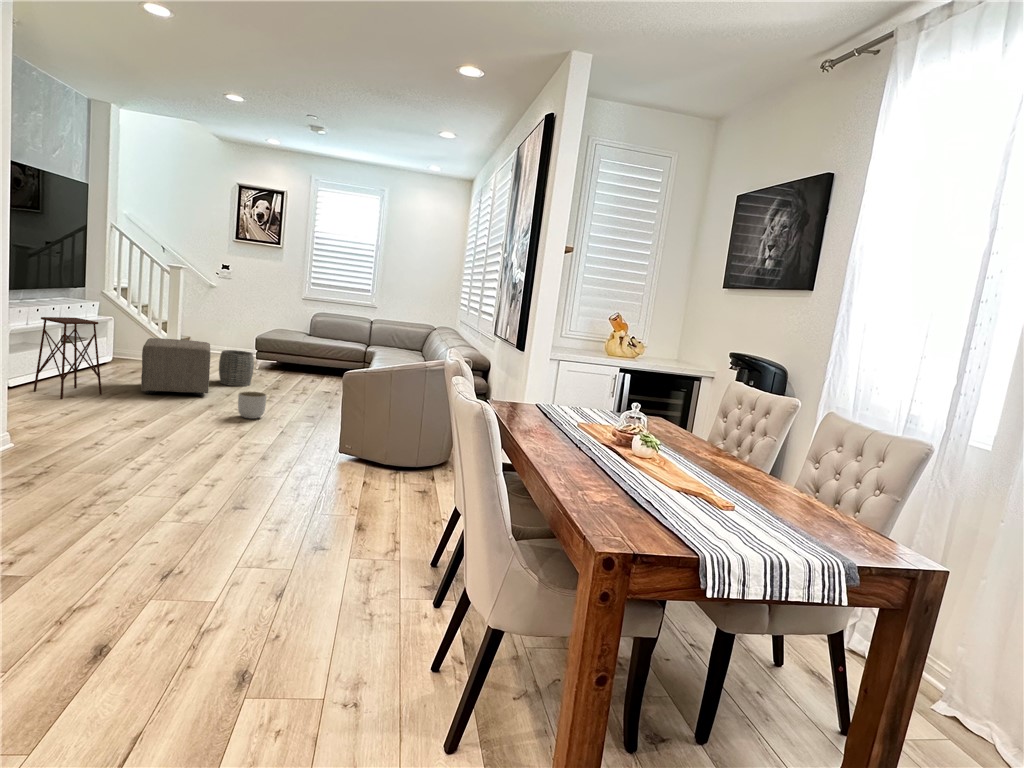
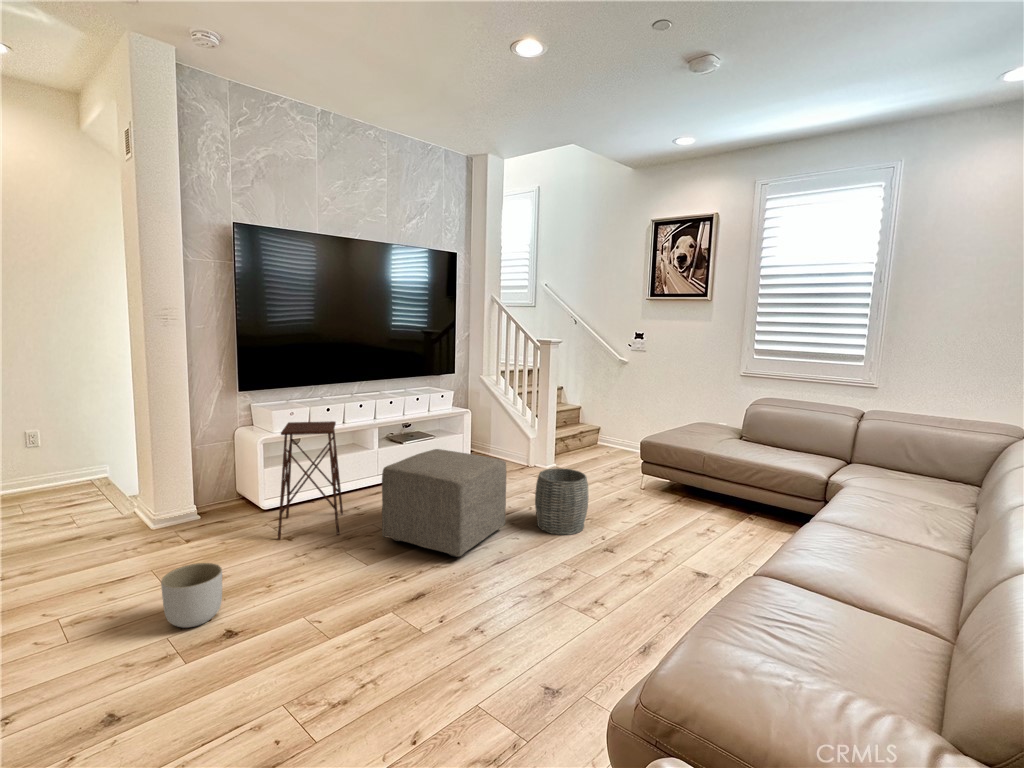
planter: present [238,391,267,419] -> present [161,563,222,628]

